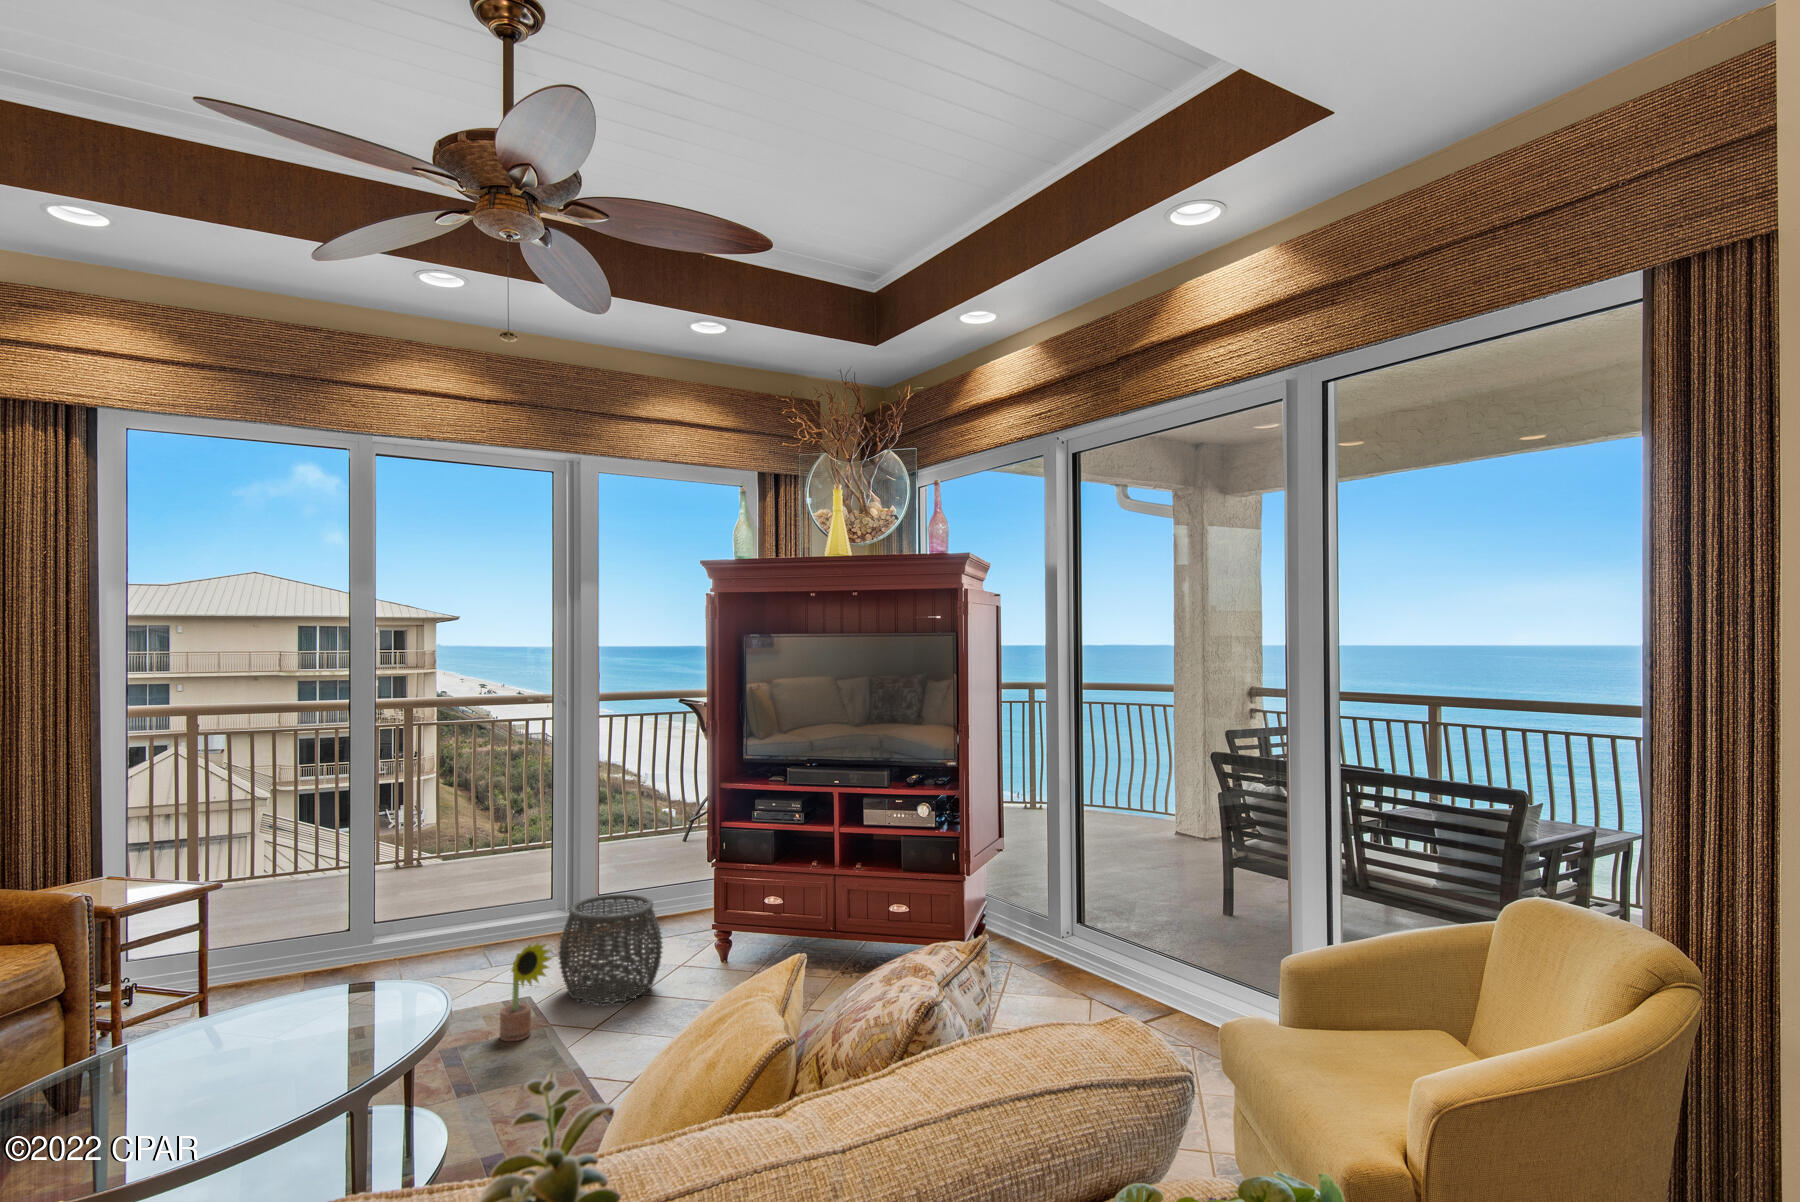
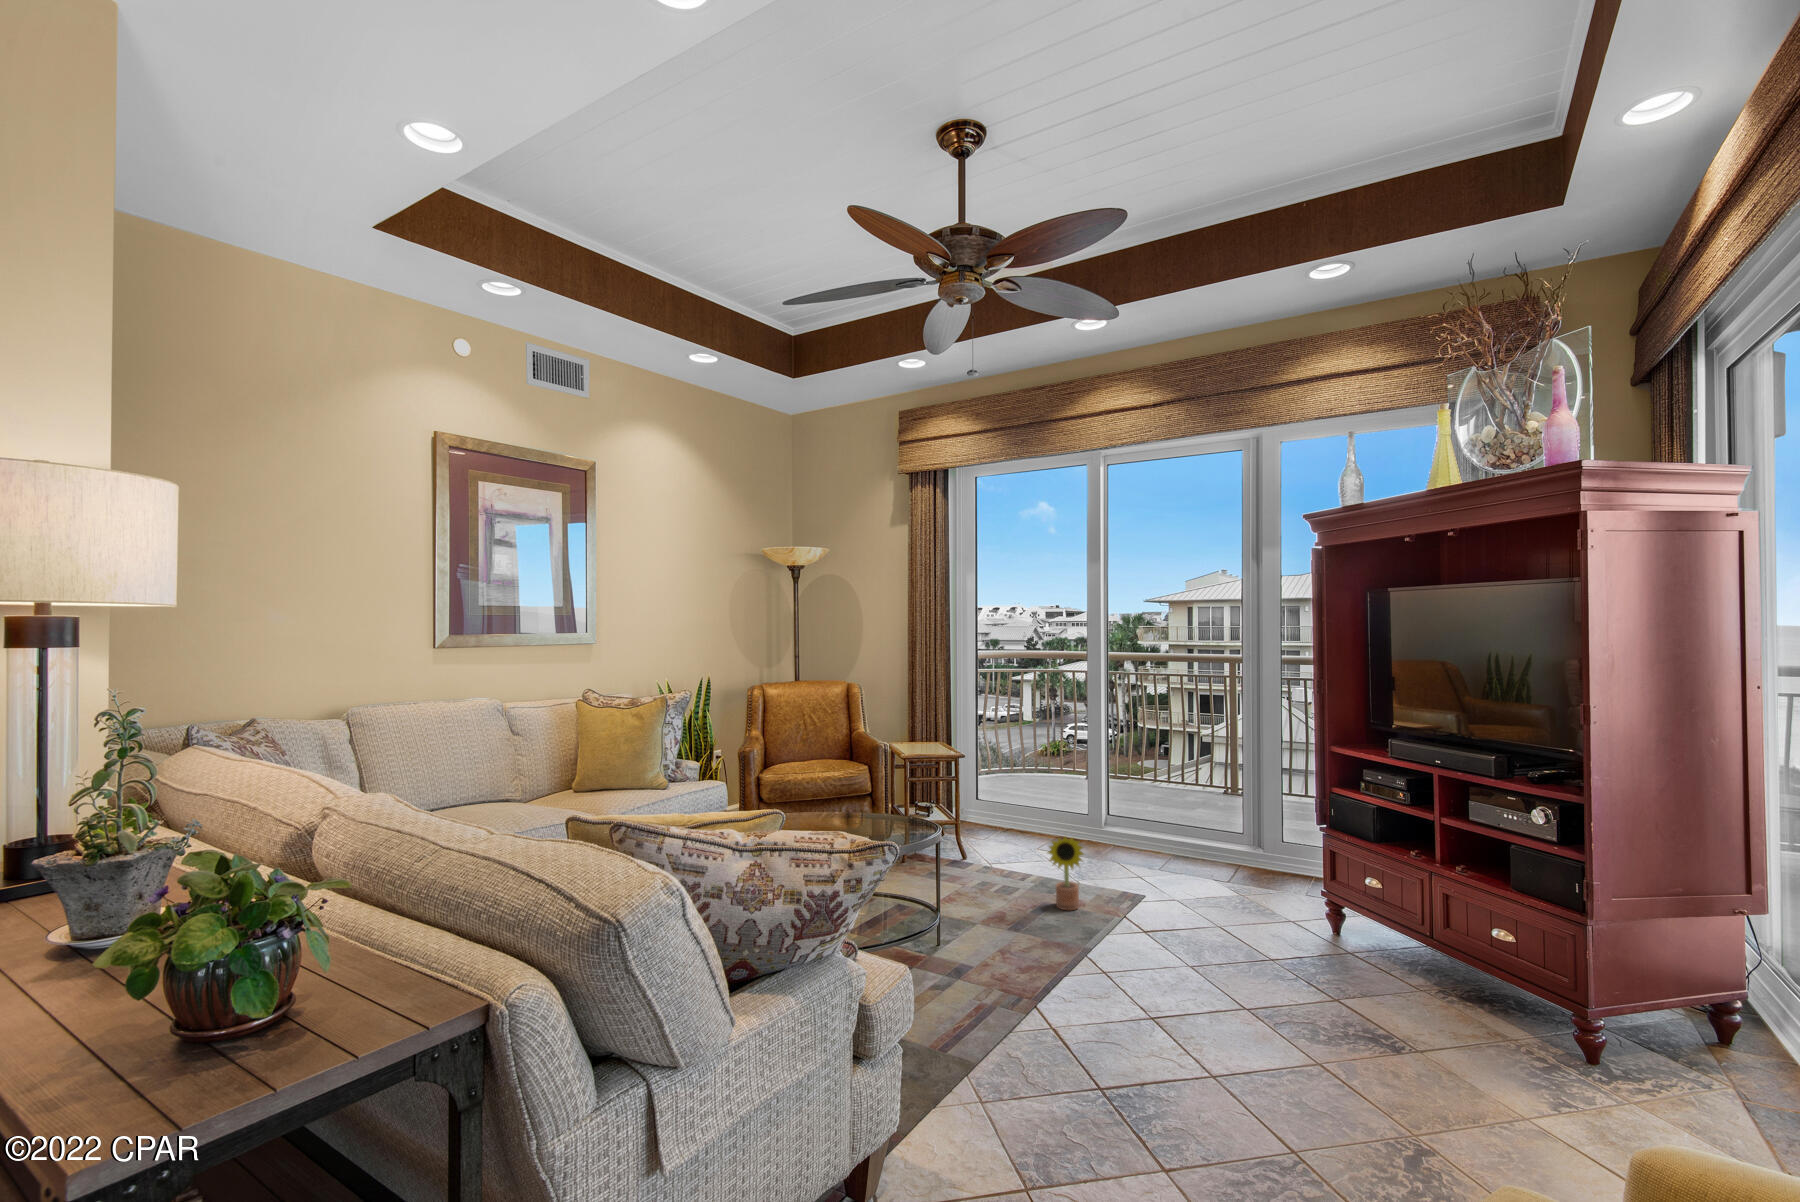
woven basket: present [559,894,663,1004] -> none [1137,822,1231,920]

